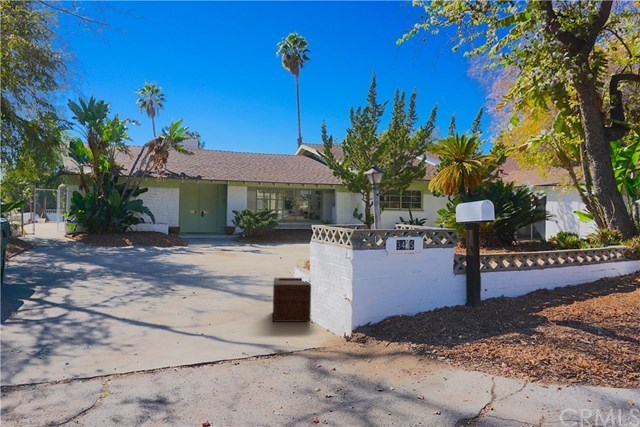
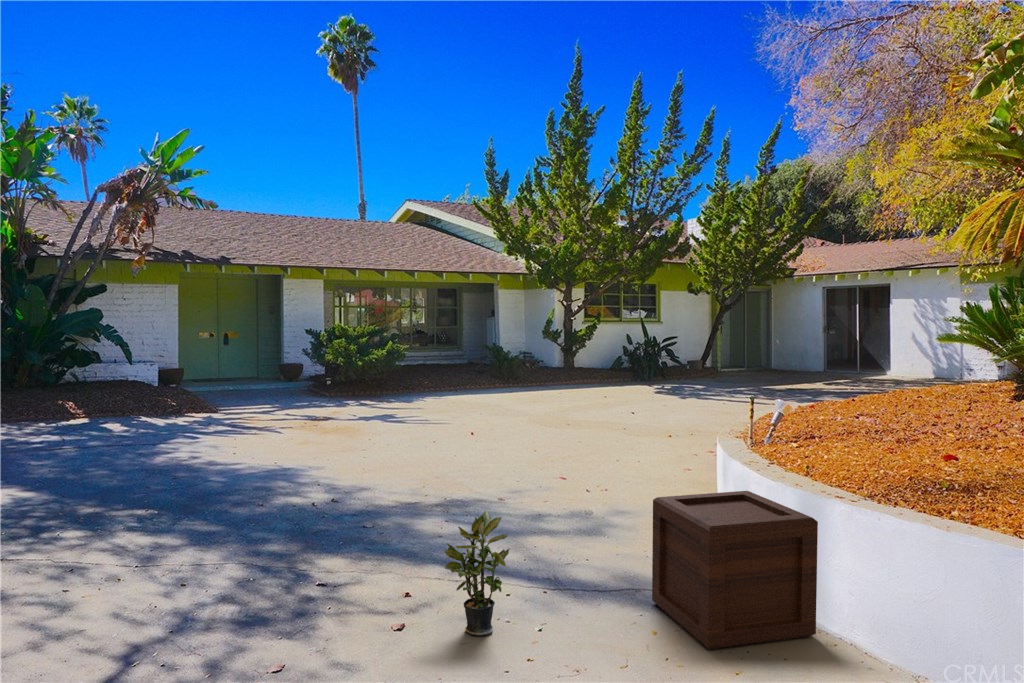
potted plant: none [203,277,223,314] -> present [445,510,510,636]

